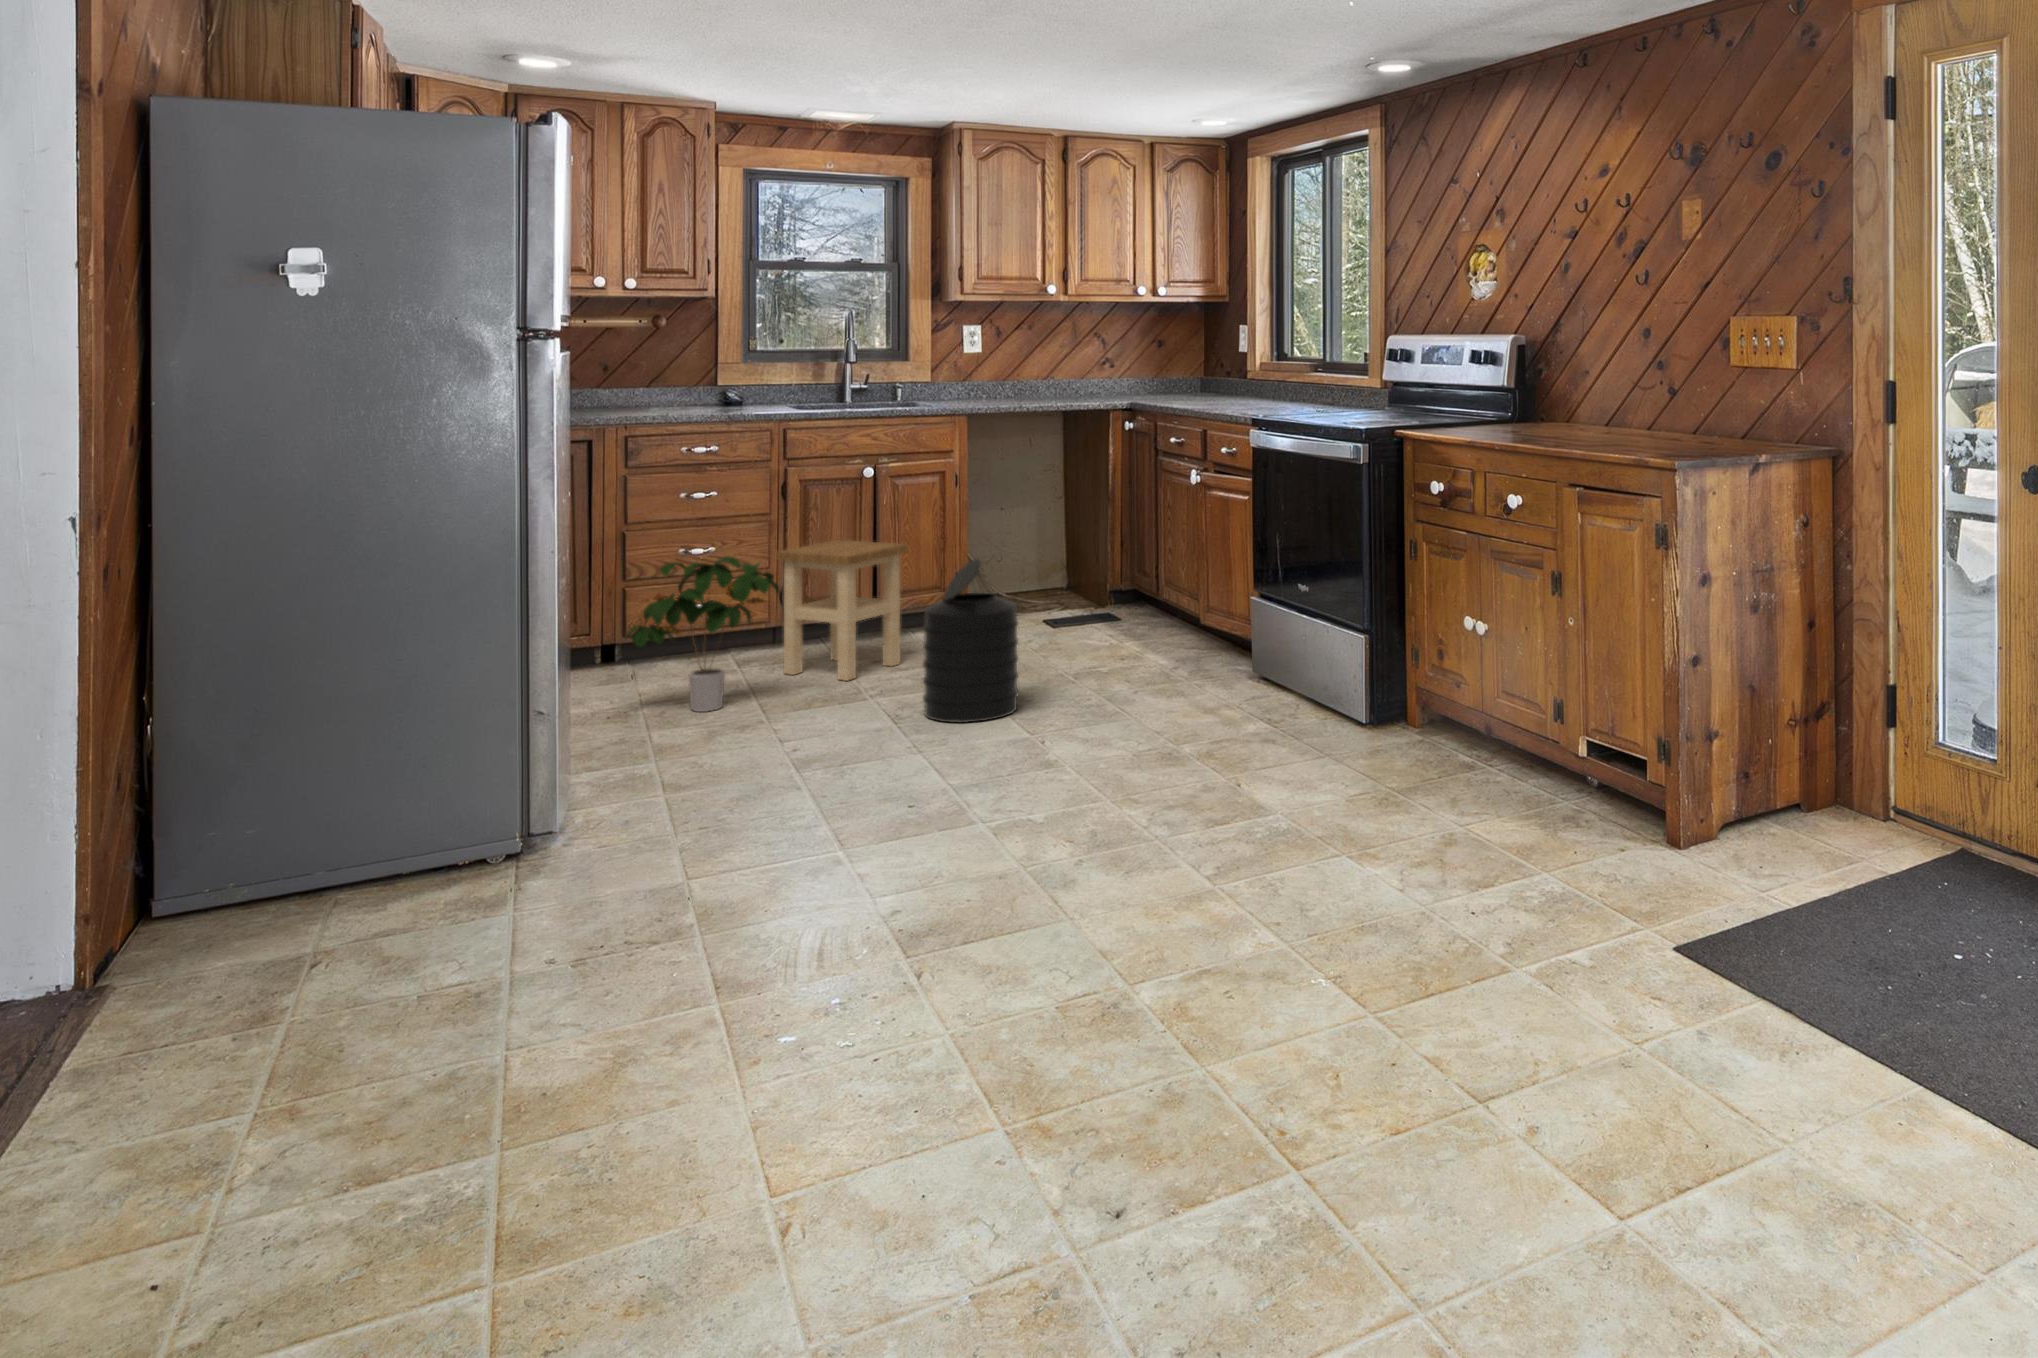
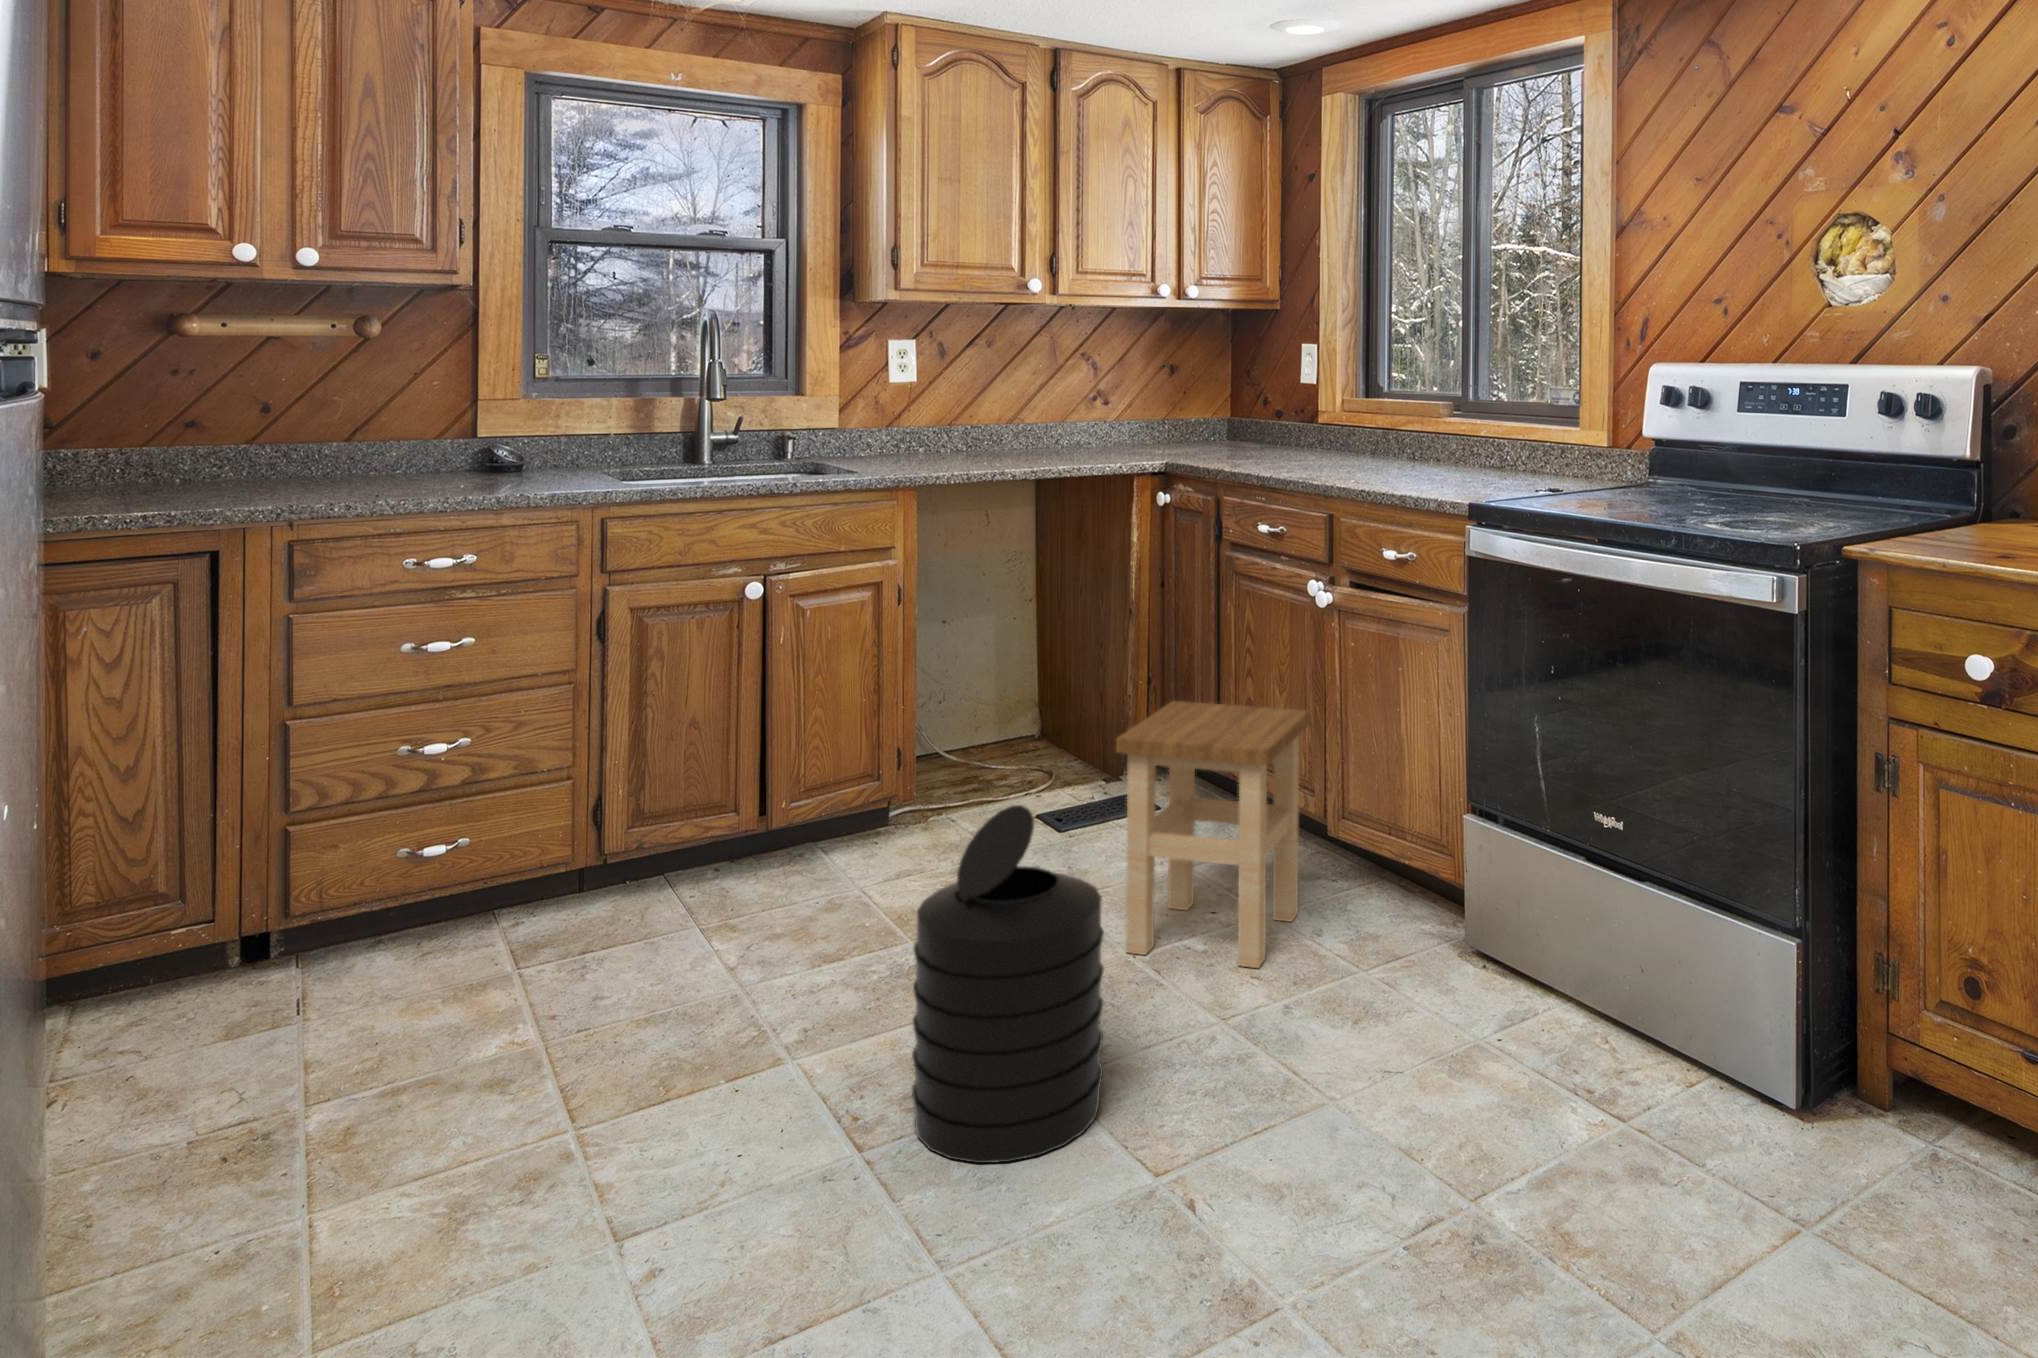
stool: present [776,540,908,681] -> present [1116,701,1311,968]
potted plant: present [627,556,780,712] -> none [255,811,604,1153]

